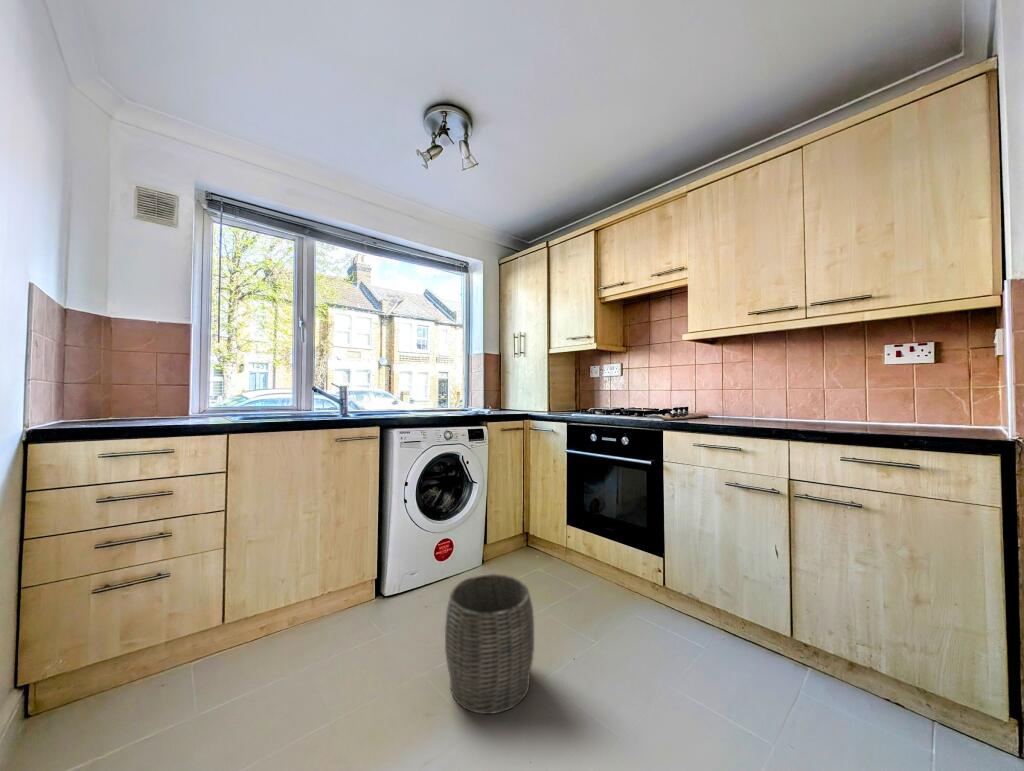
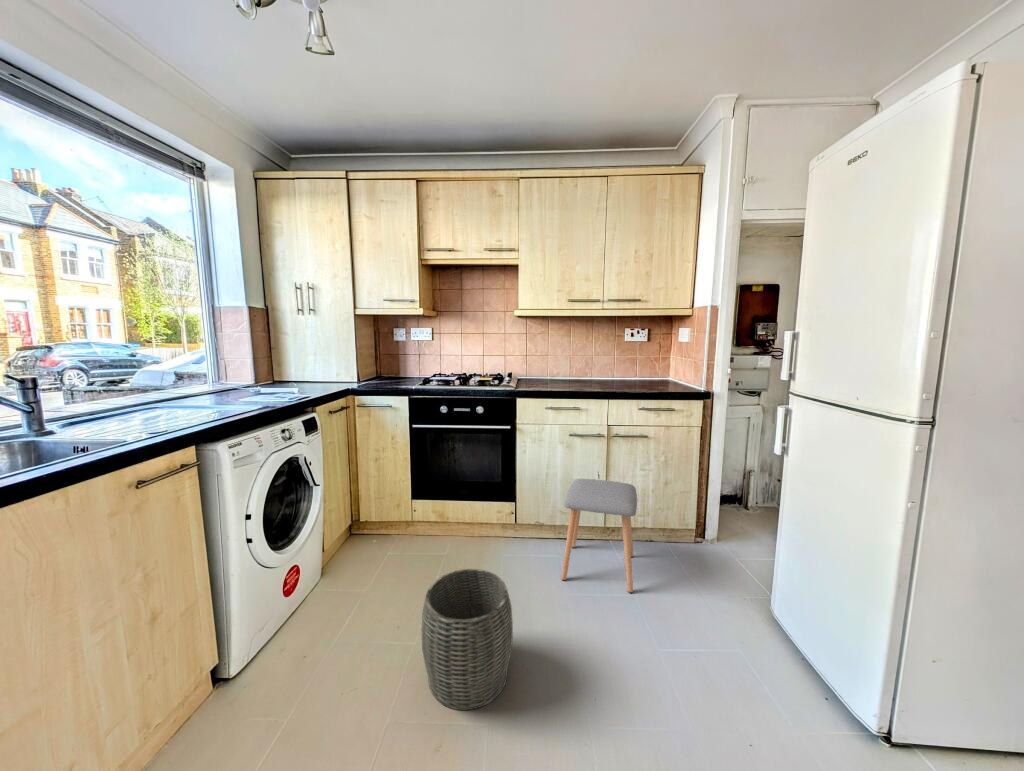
stool: none [670,544,823,738] -> present [562,479,637,593]

